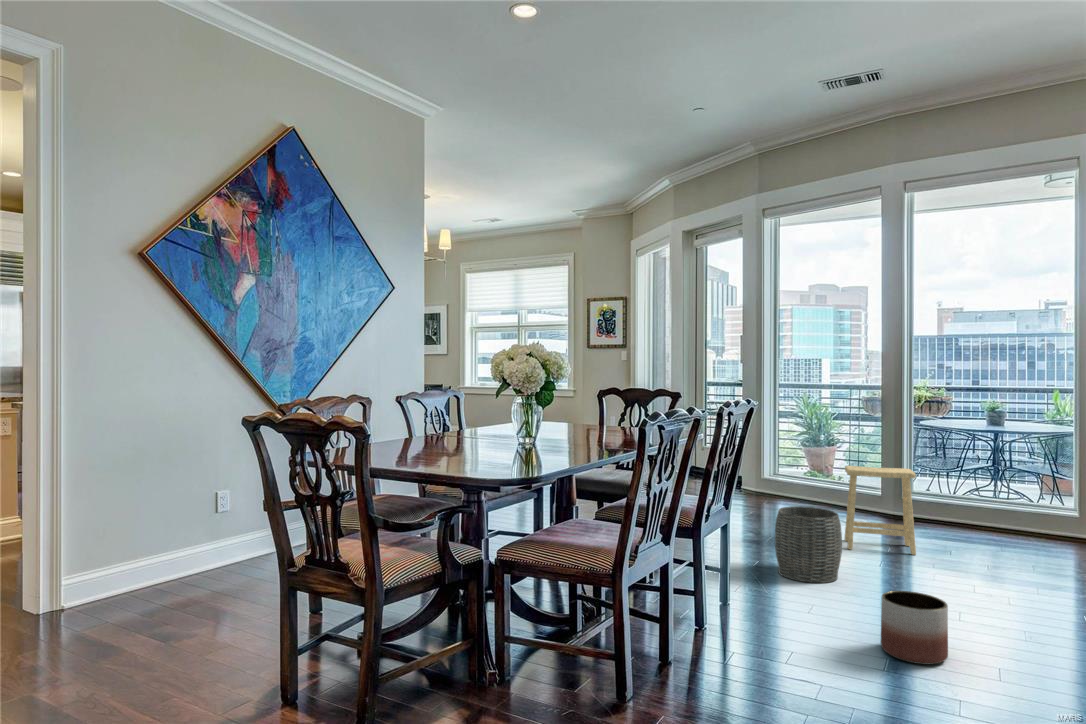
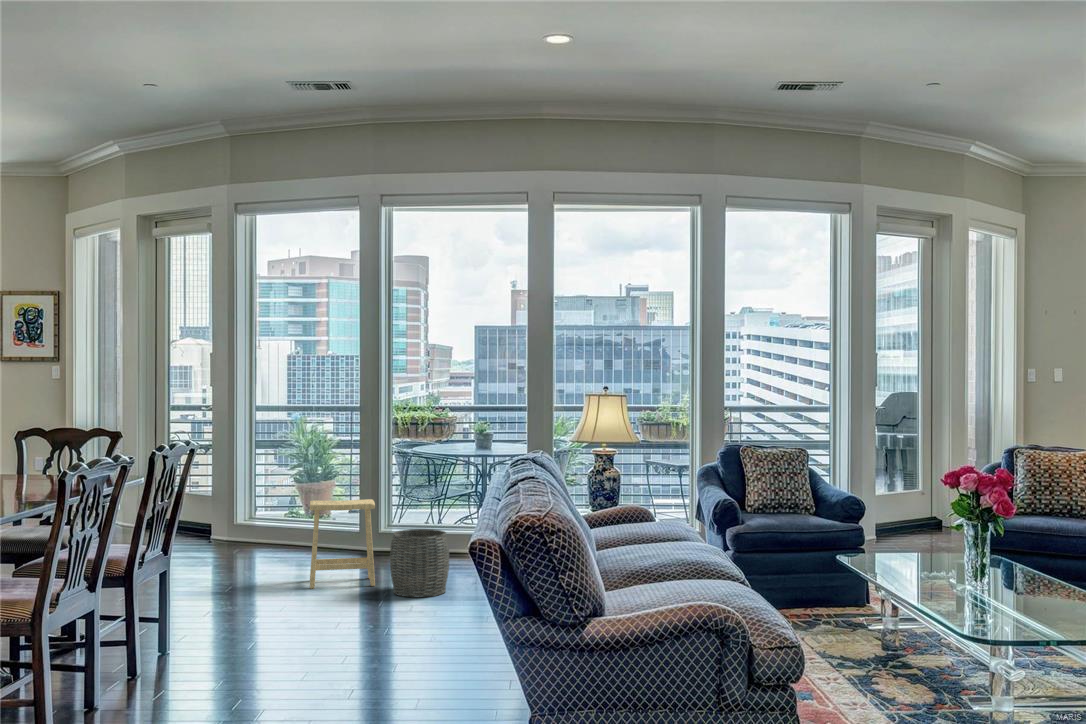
woven basket: present [775,506,842,583] -> present [390,529,449,597]
planter: present [881,591,948,665] -> none [308,611,362,673]

